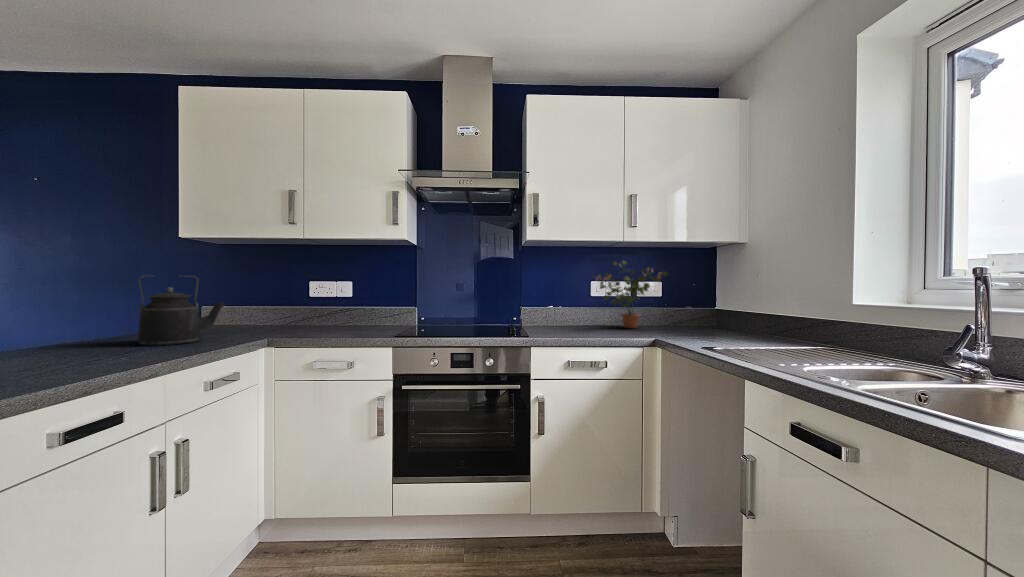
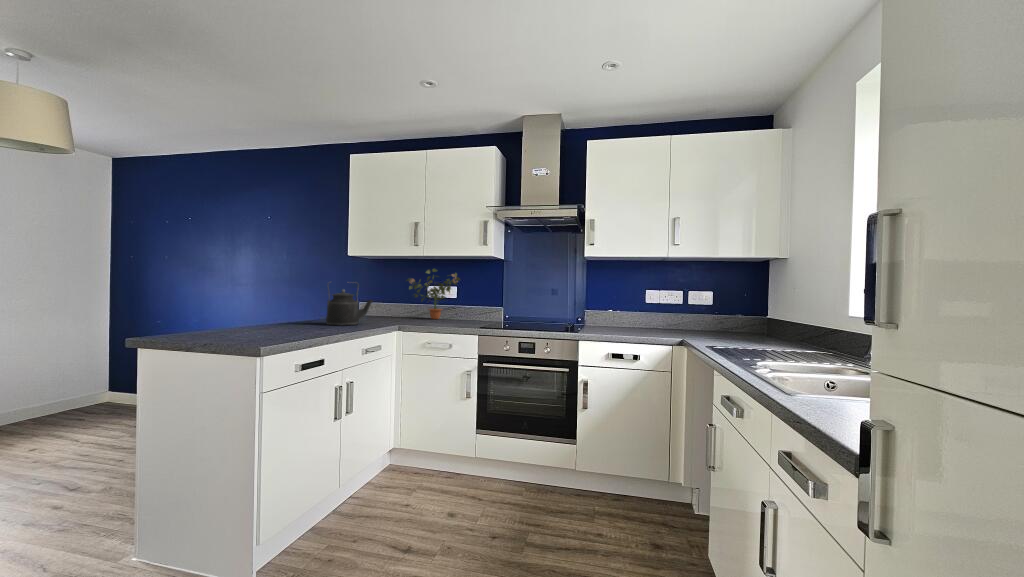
potted plant: present [593,261,668,328] -> present [406,269,460,319]

